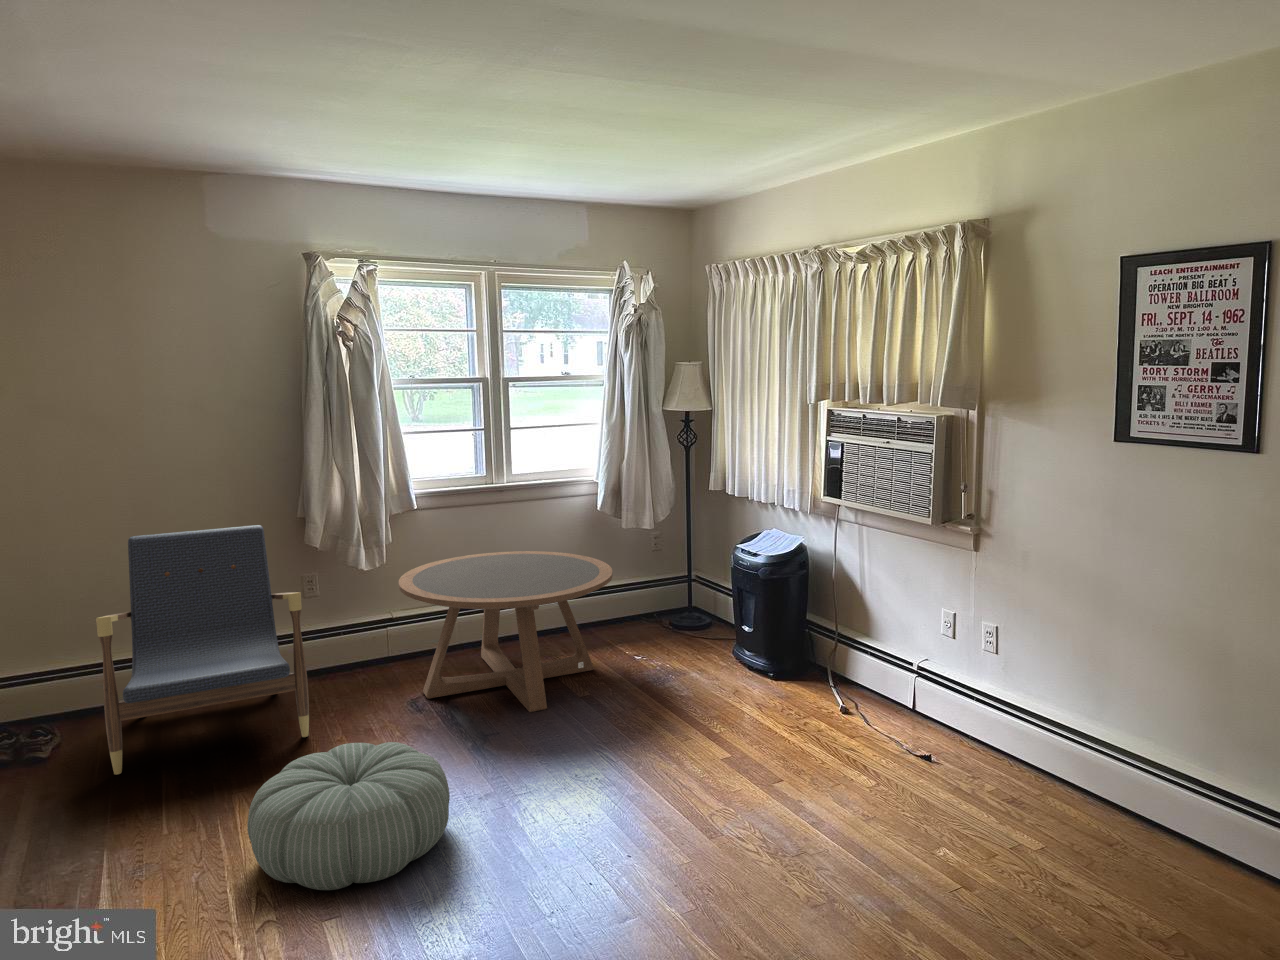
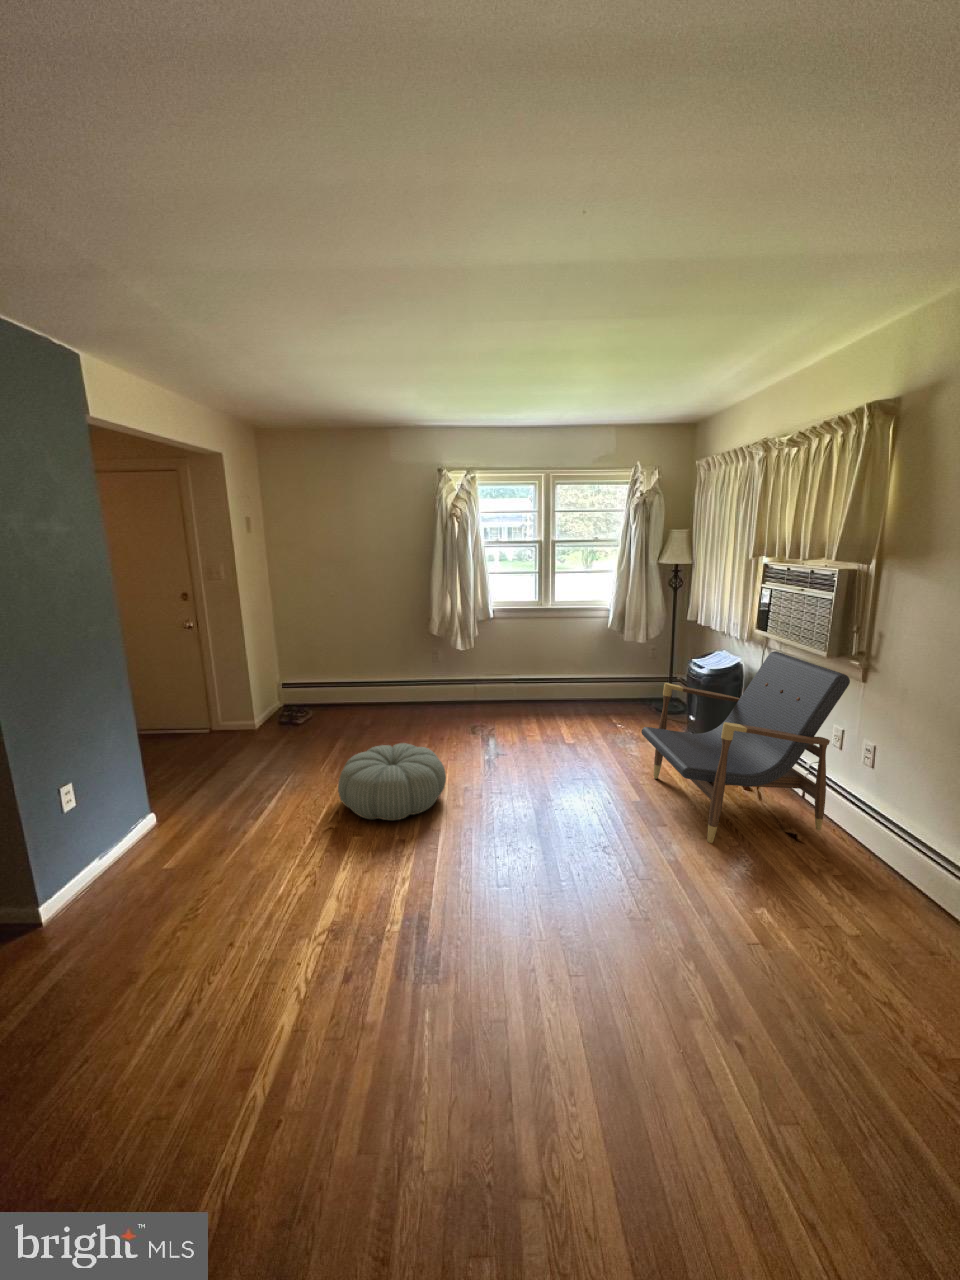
lounge chair: present [96,525,309,775] -> present [641,651,850,843]
coffee table: present [399,551,612,712] -> none [470,648,599,746]

